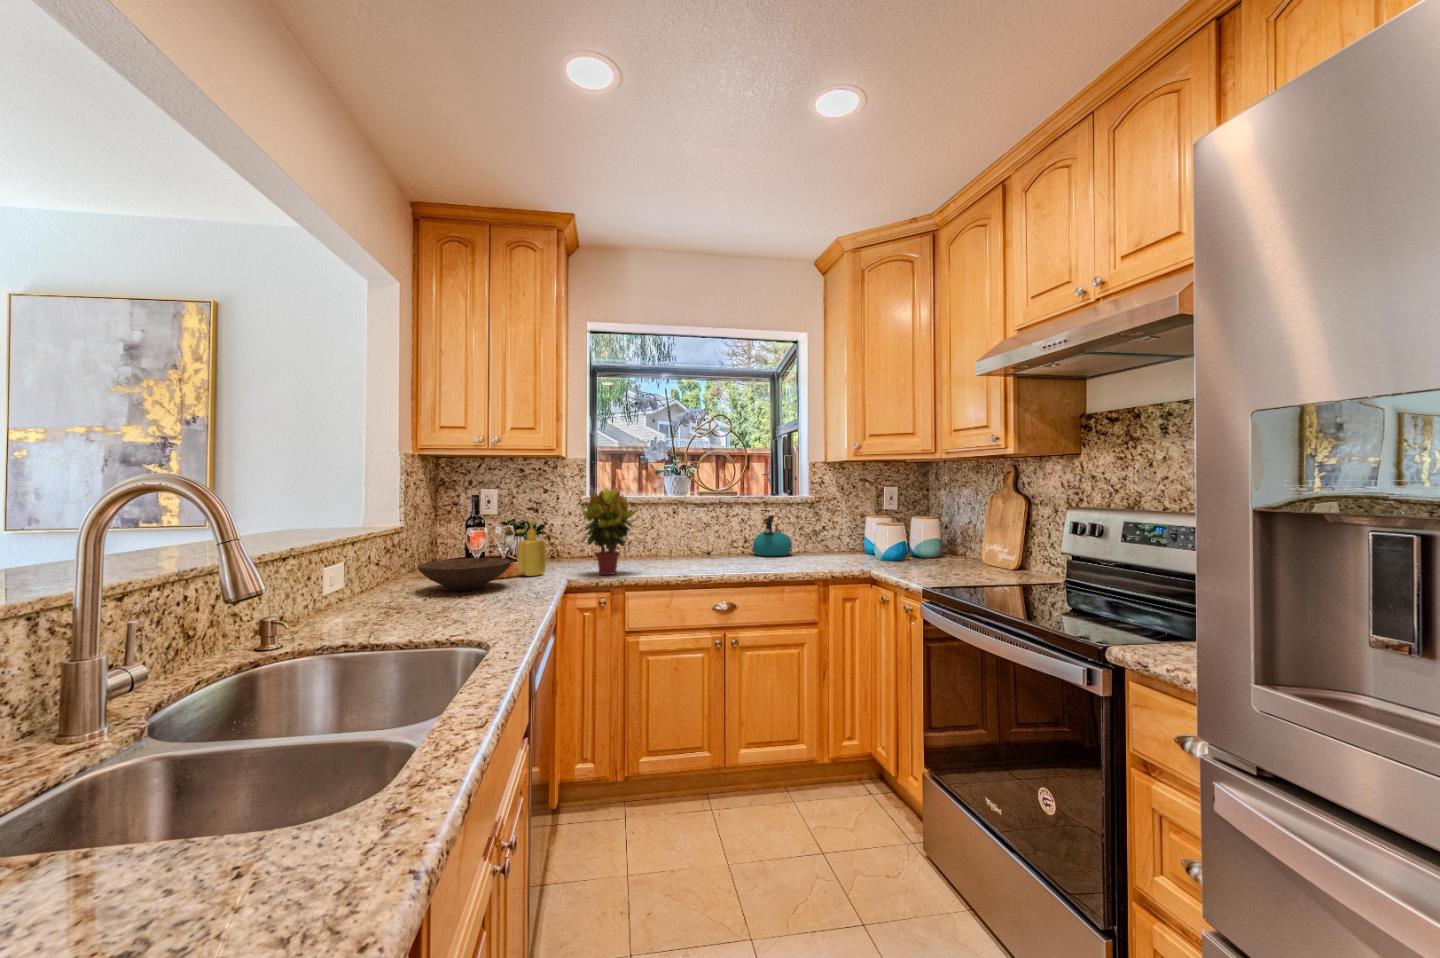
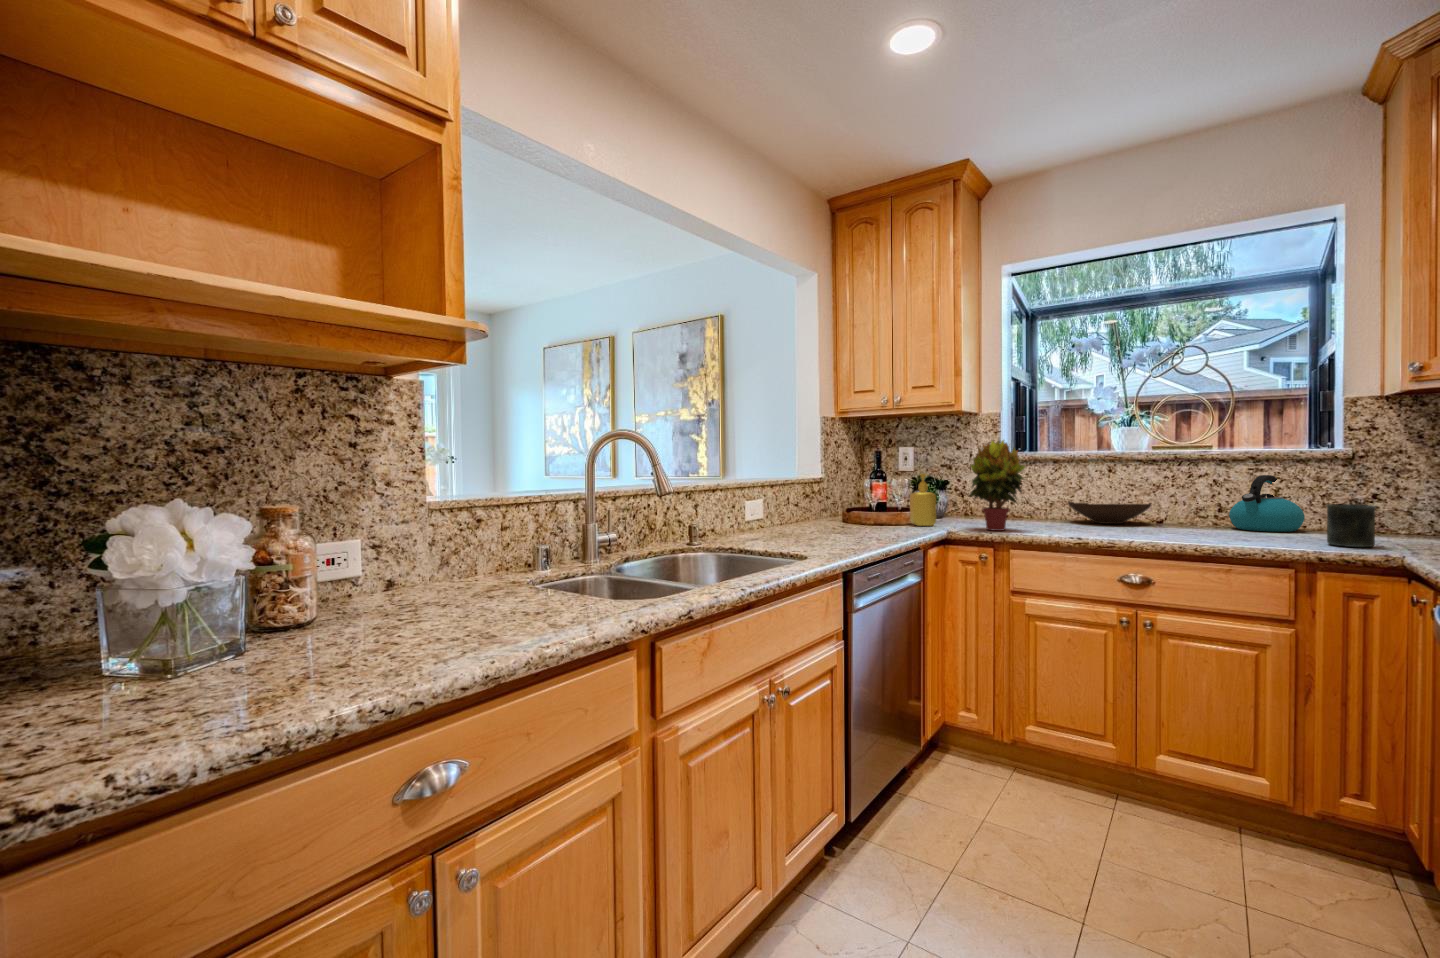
mug: none [819,536,847,566] -> present [1326,504,1377,547]
wooden bowl: present [418,558,511,591] -> present [1068,501,1151,524]

